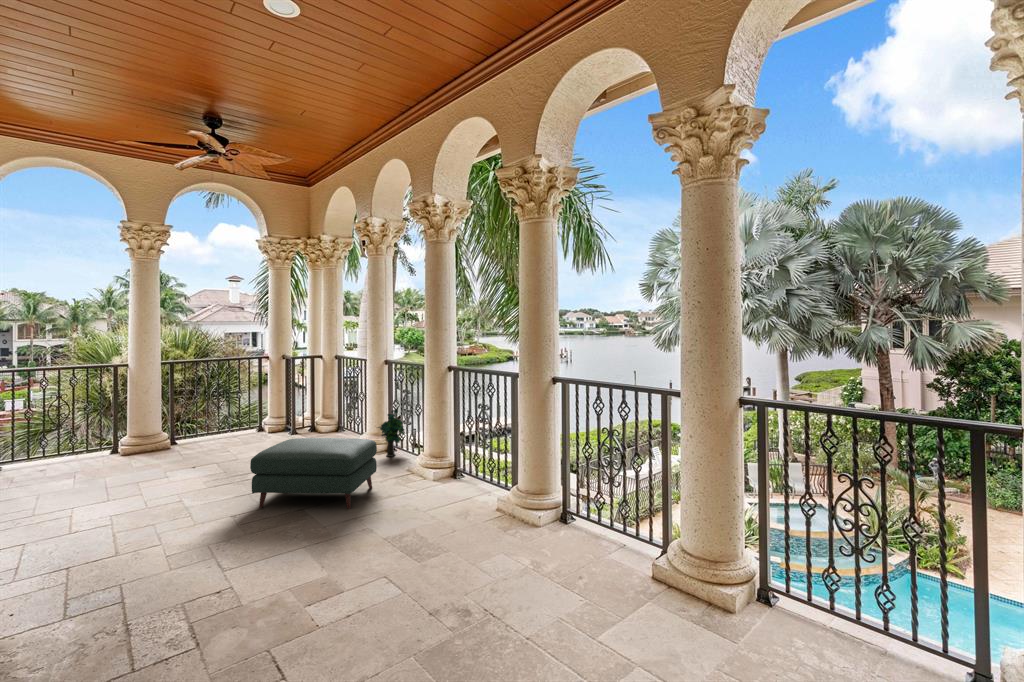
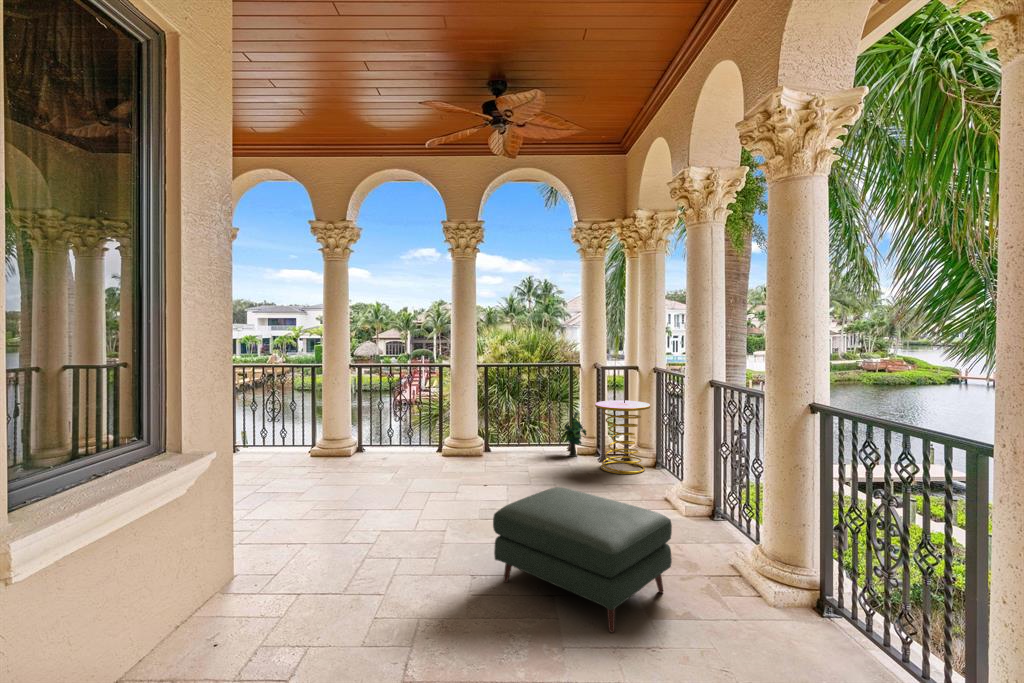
side table: none [289,384,335,441] -> present [595,400,650,474]
decorative plant: present [378,410,404,457] -> present [563,412,586,457]

